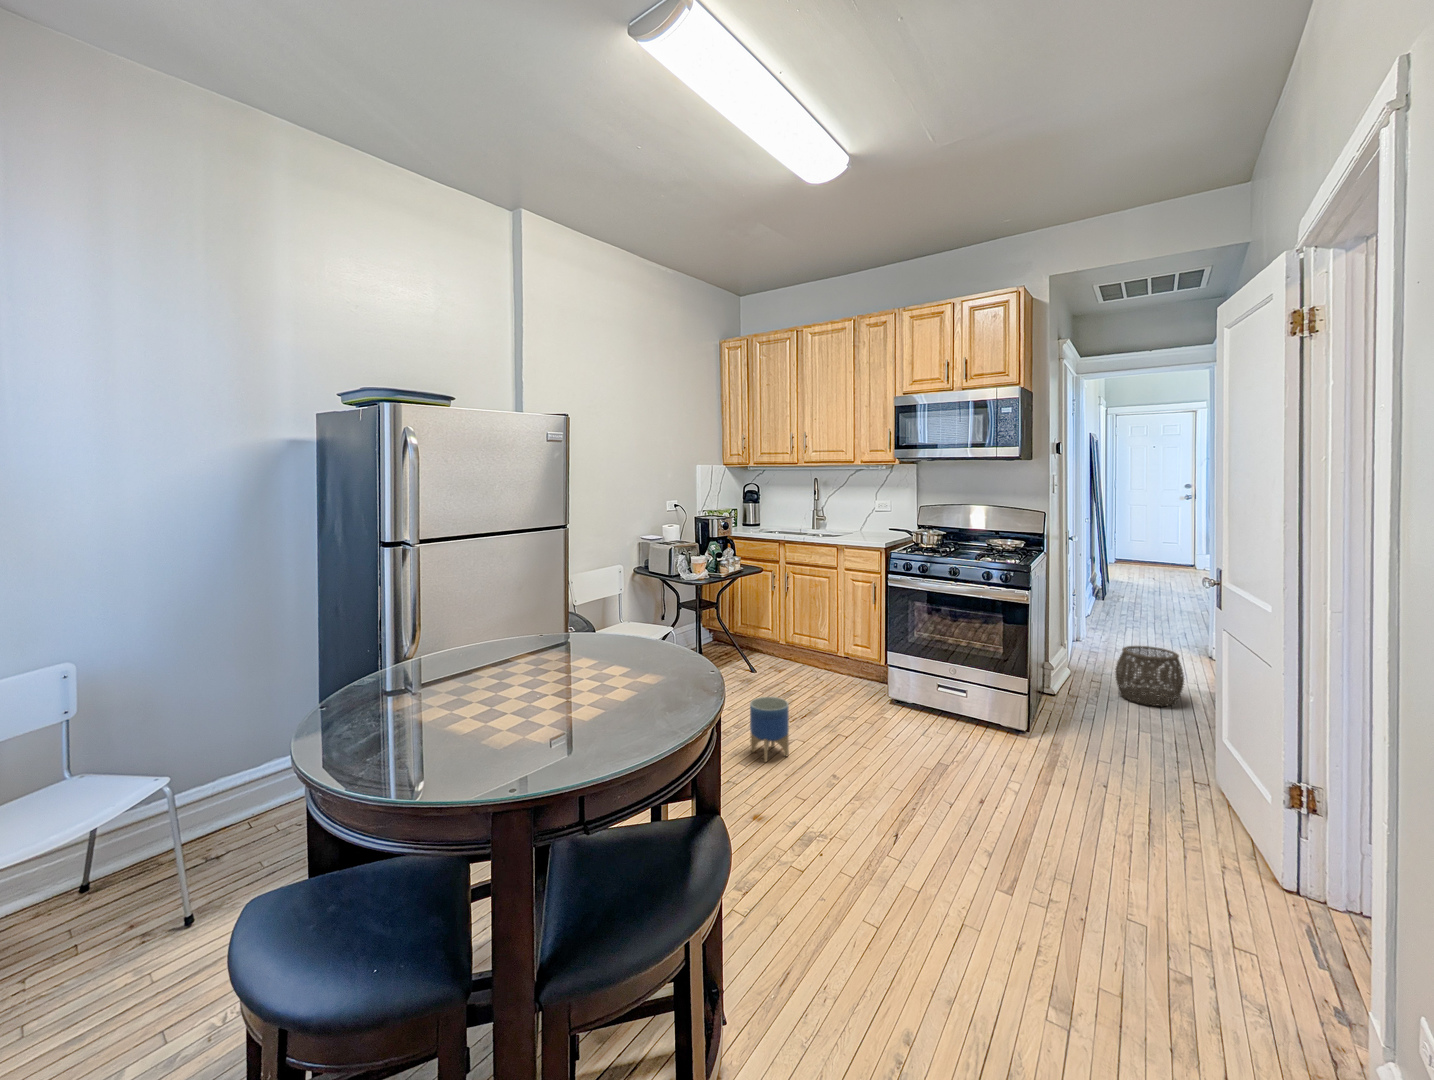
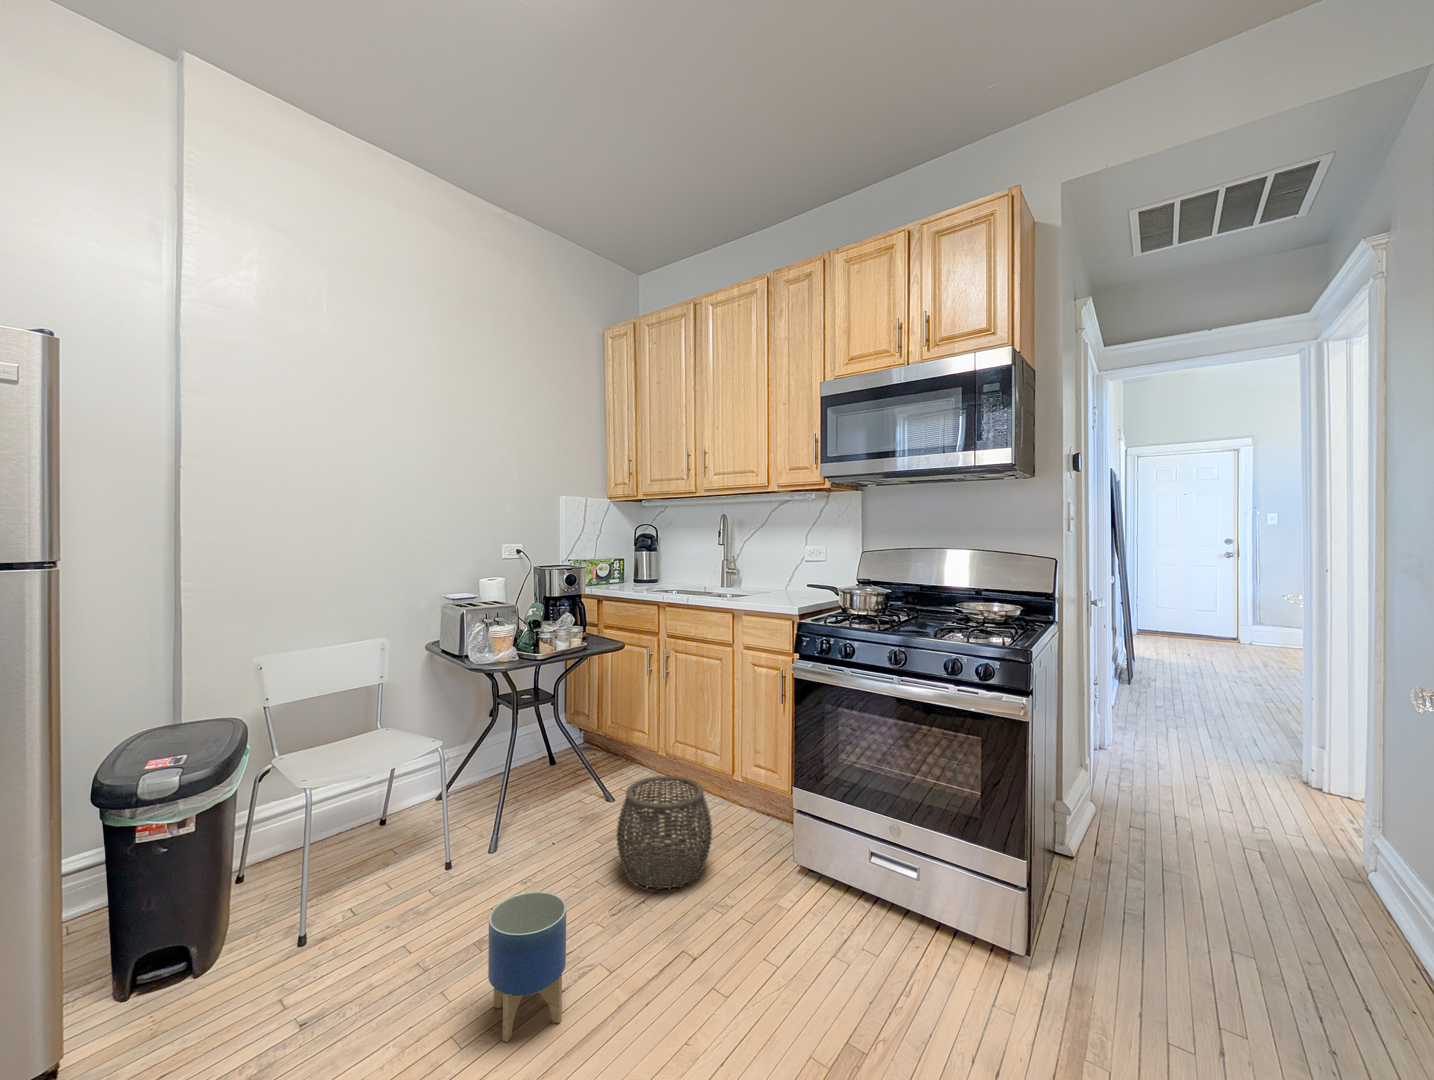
woven basket: present [1115,646,1184,706] -> present [617,776,712,889]

